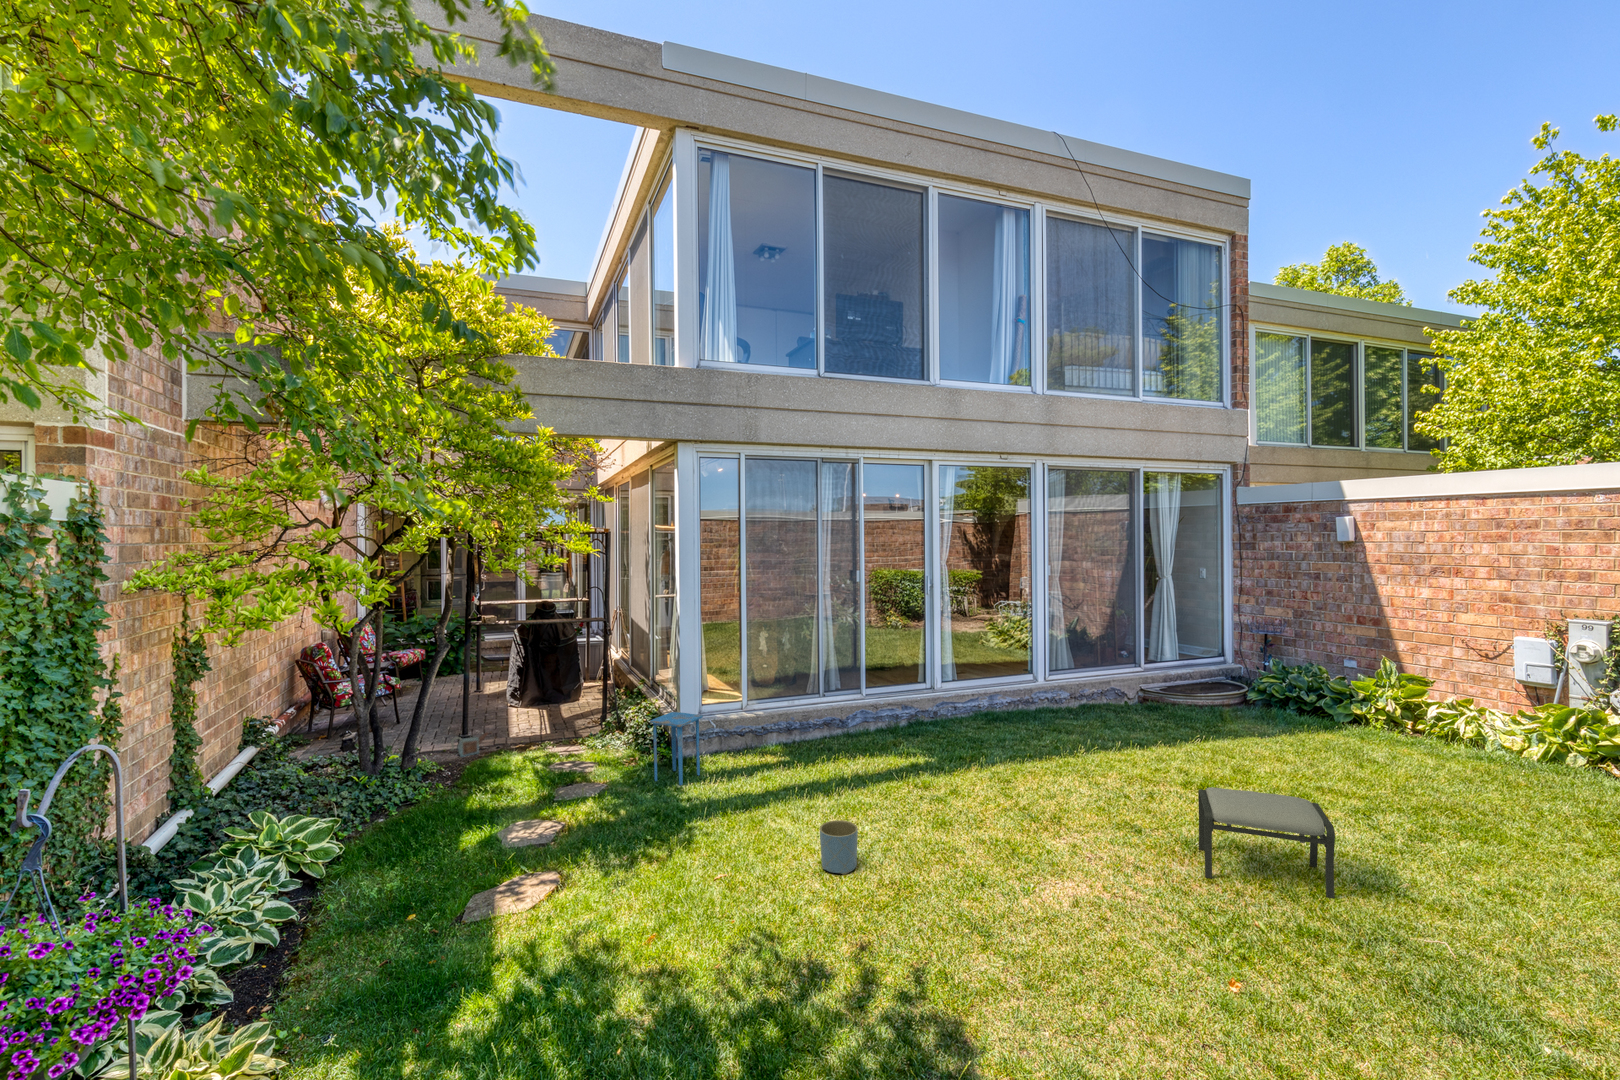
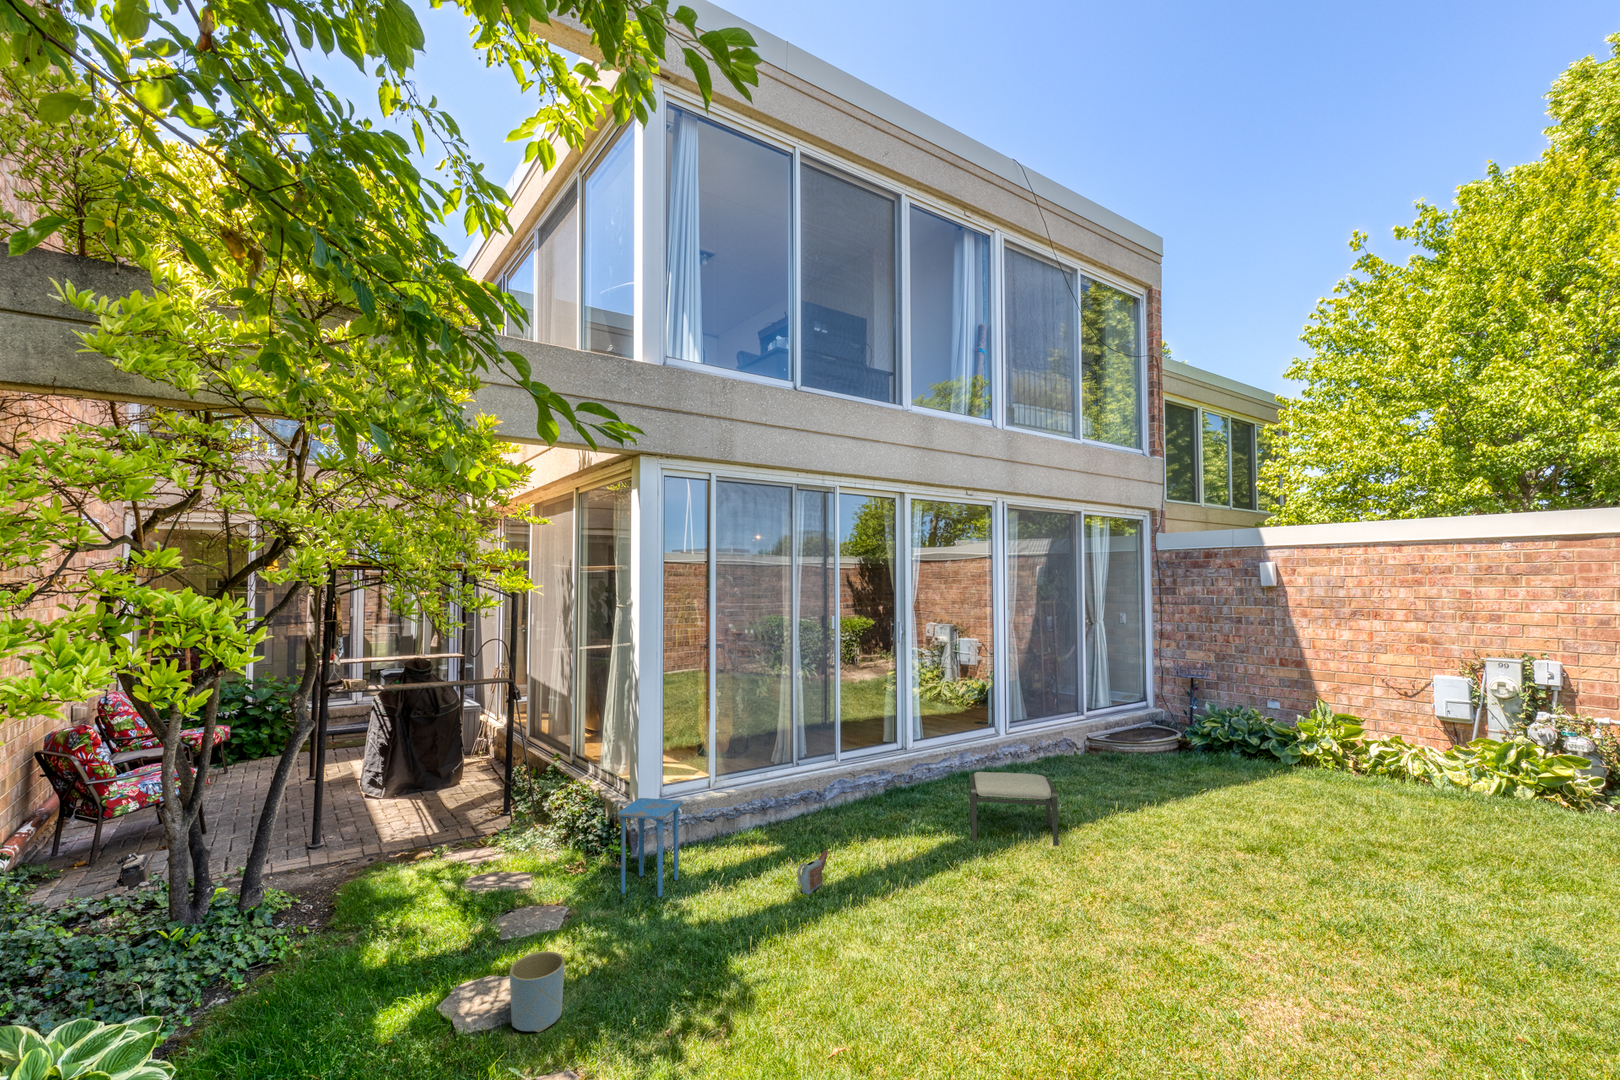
watering can: present [451,732,488,757] -> present [797,850,828,895]
ottoman: present [1198,787,1335,898] -> present [969,772,1058,846]
planter: present [820,820,858,875] -> present [510,952,565,1032]

